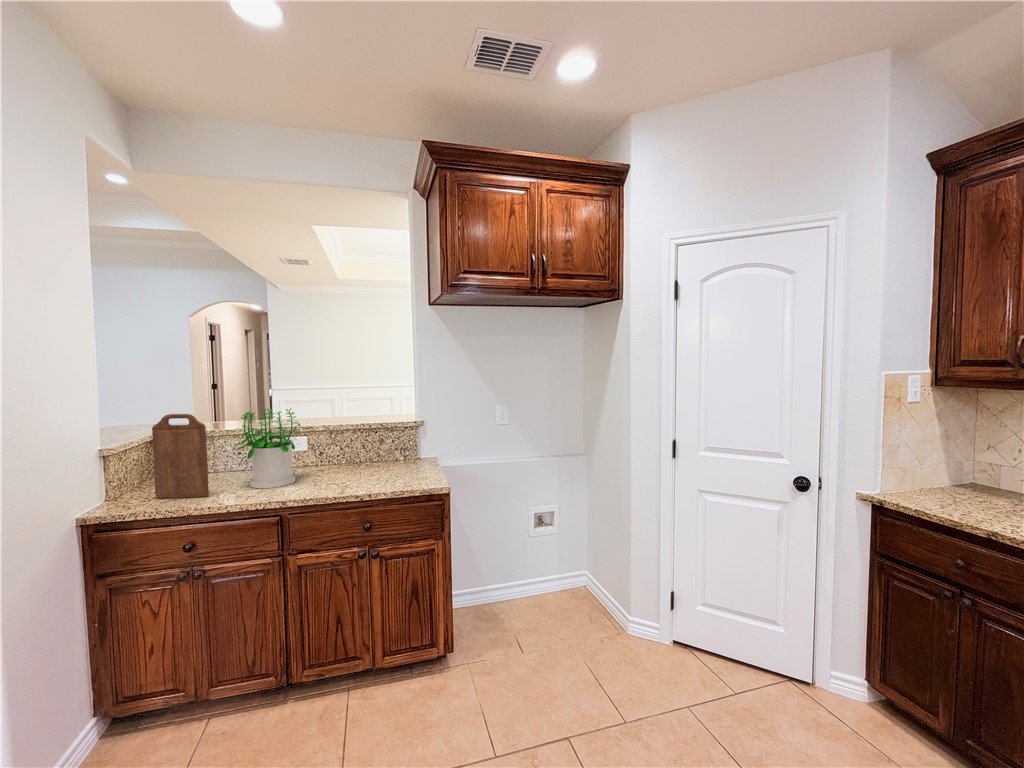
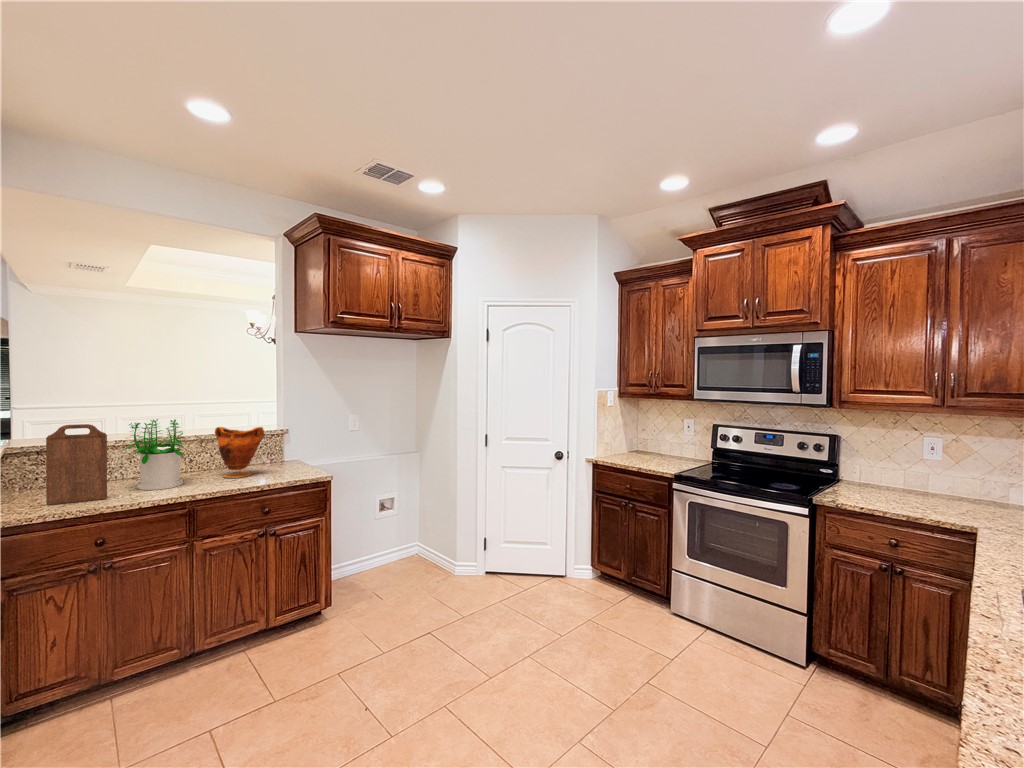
vase: none [334,418,380,480] -> present [215,427,264,478]

